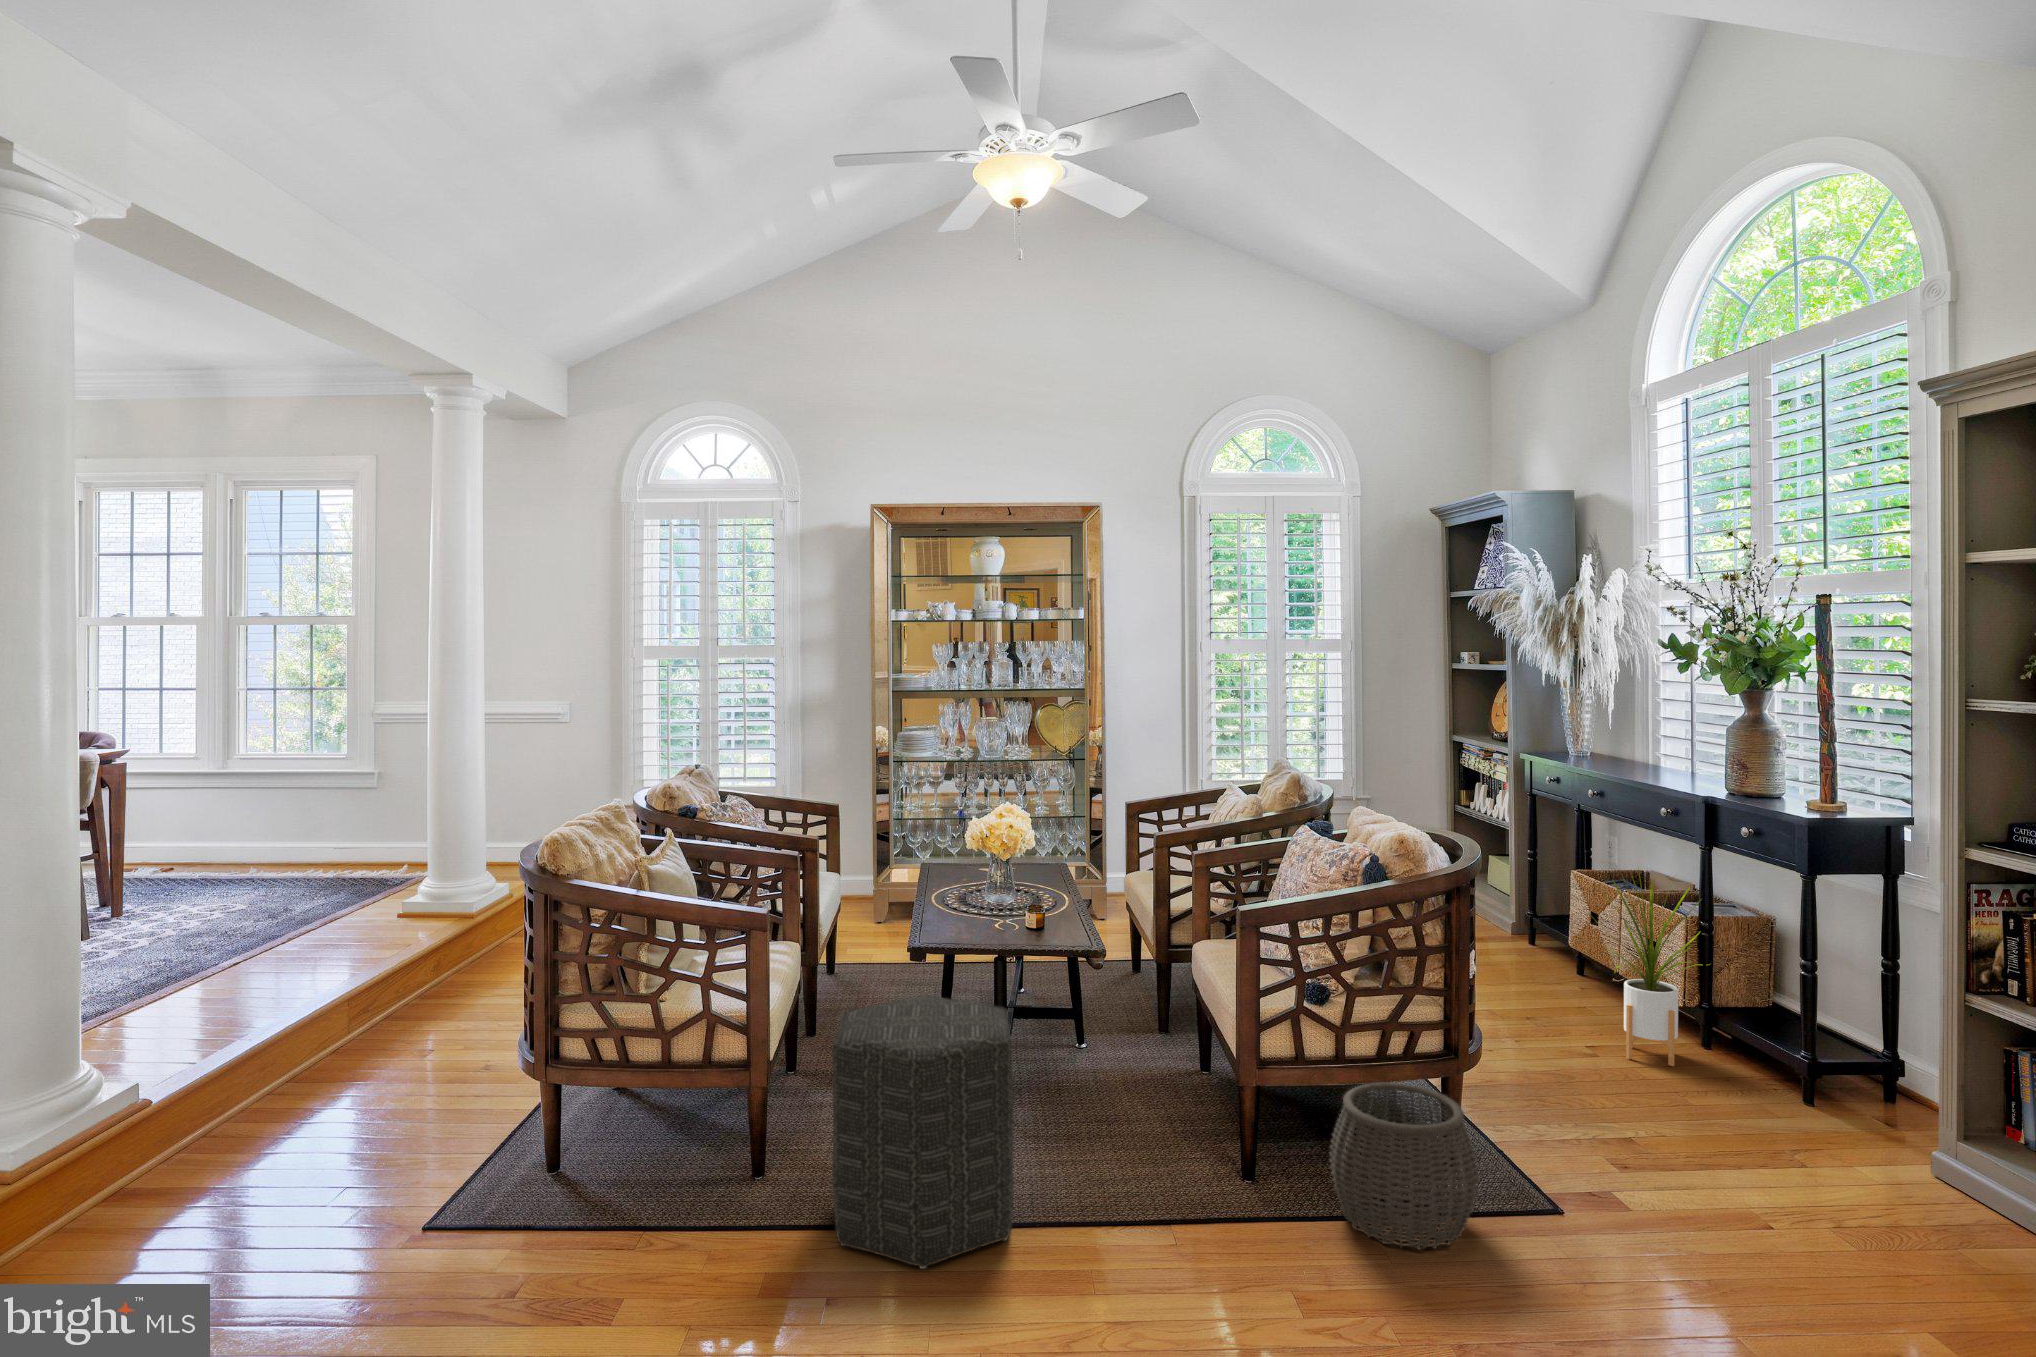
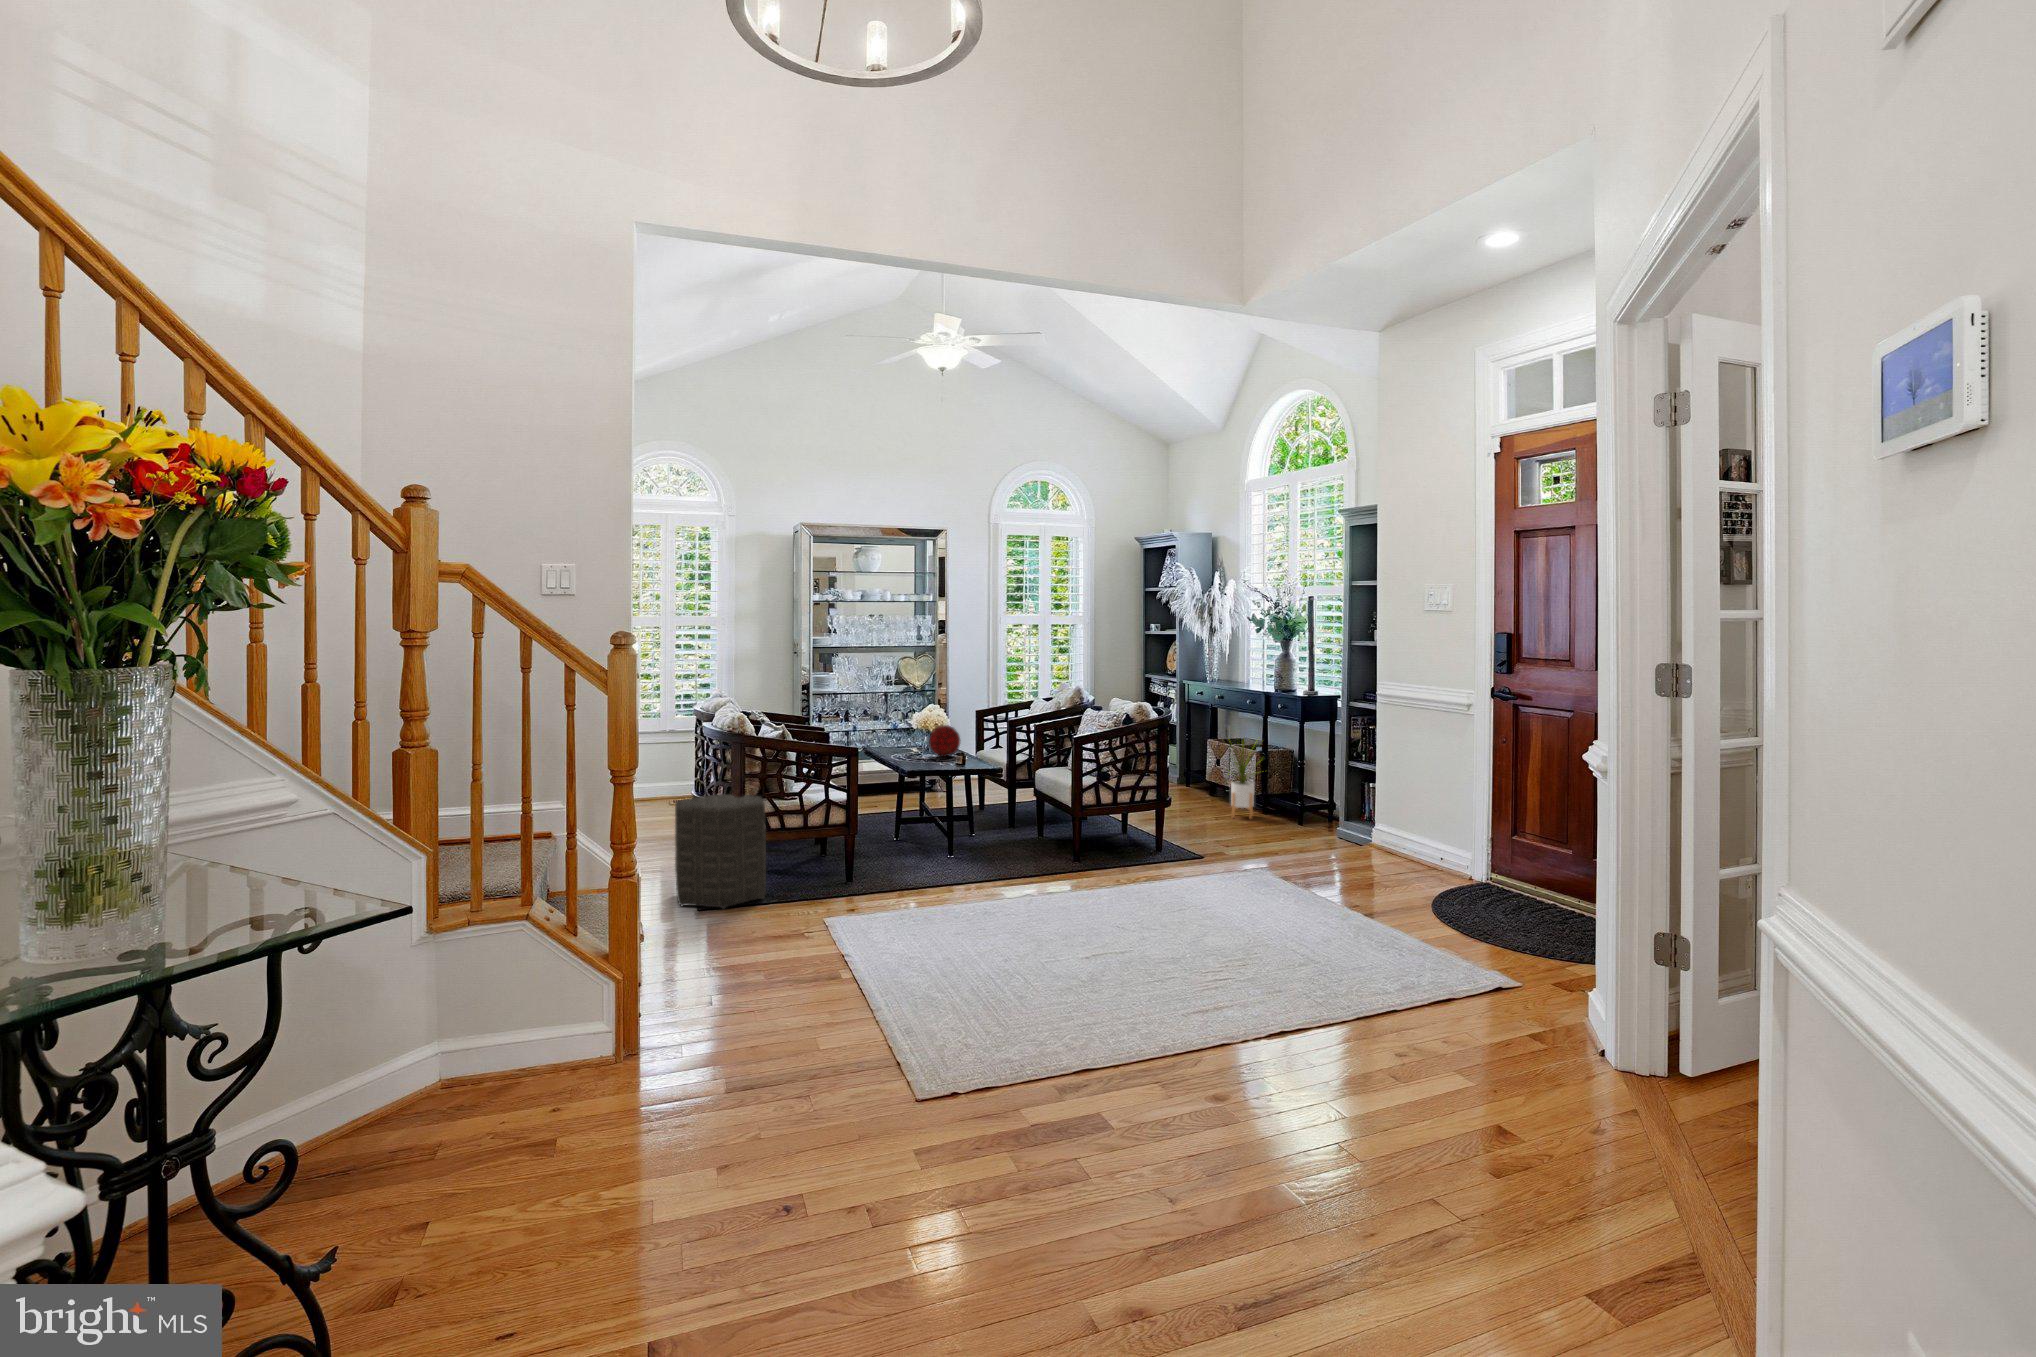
decorative orb: none [965,856,1028,920] -> present [929,725,961,756]
ottoman: present [832,995,1013,1269] -> present [675,794,766,908]
woven basket: present [1330,1083,1479,1249] -> none [1113,810,1173,870]

